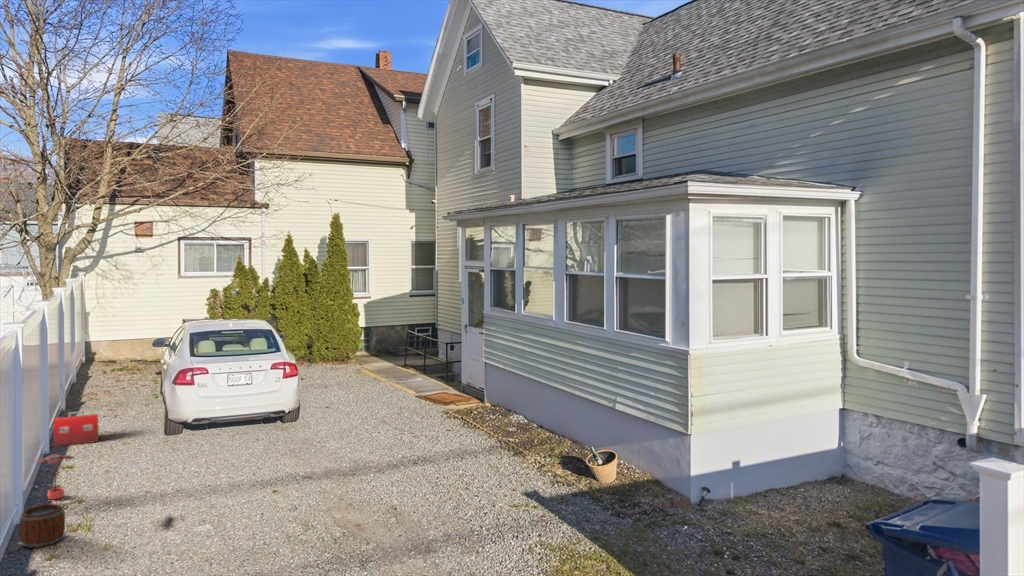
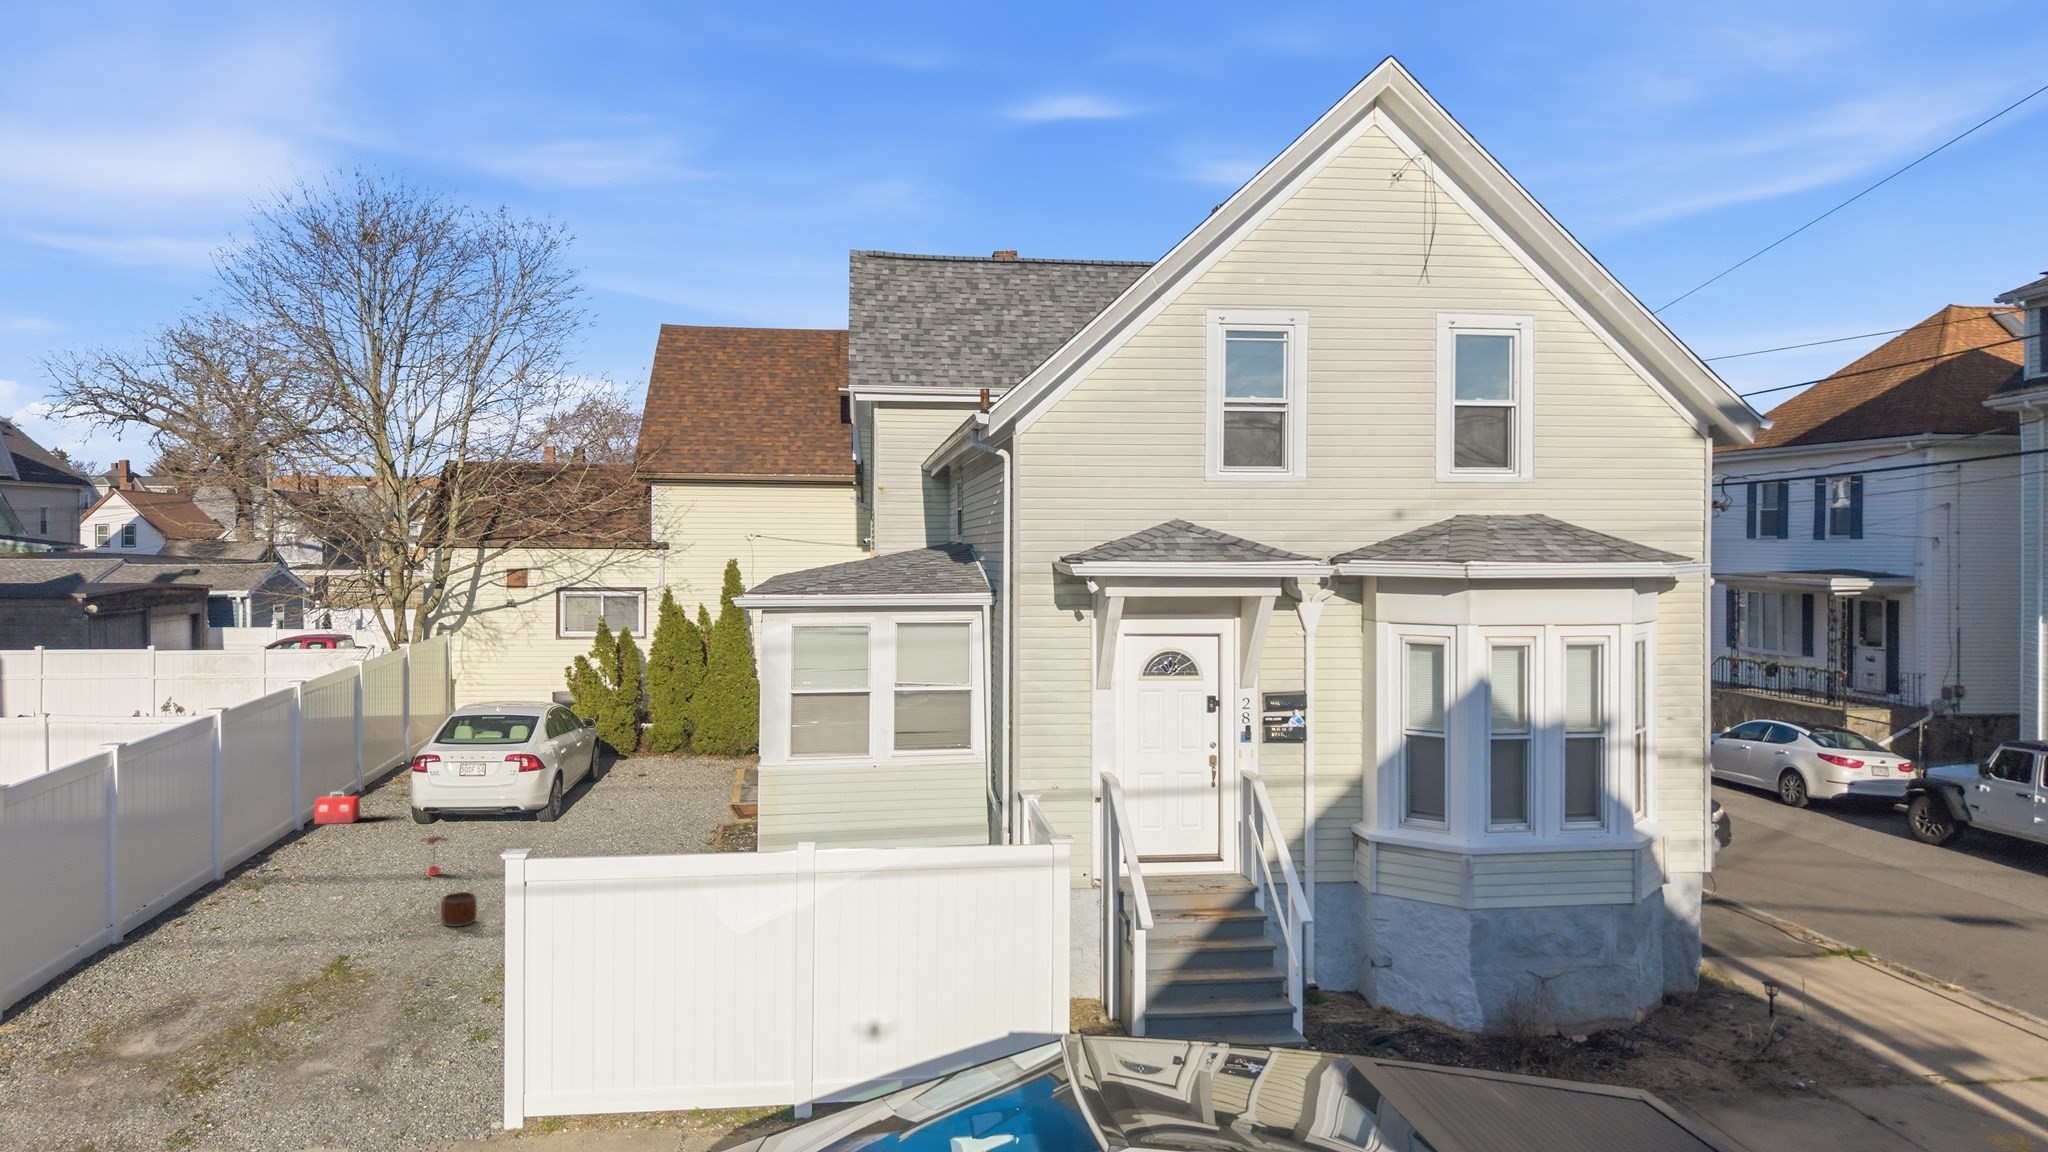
potted plant: present [35,454,74,499] -> present [419,836,448,876]
bucket: present [19,504,65,548] -> present [441,892,477,927]

